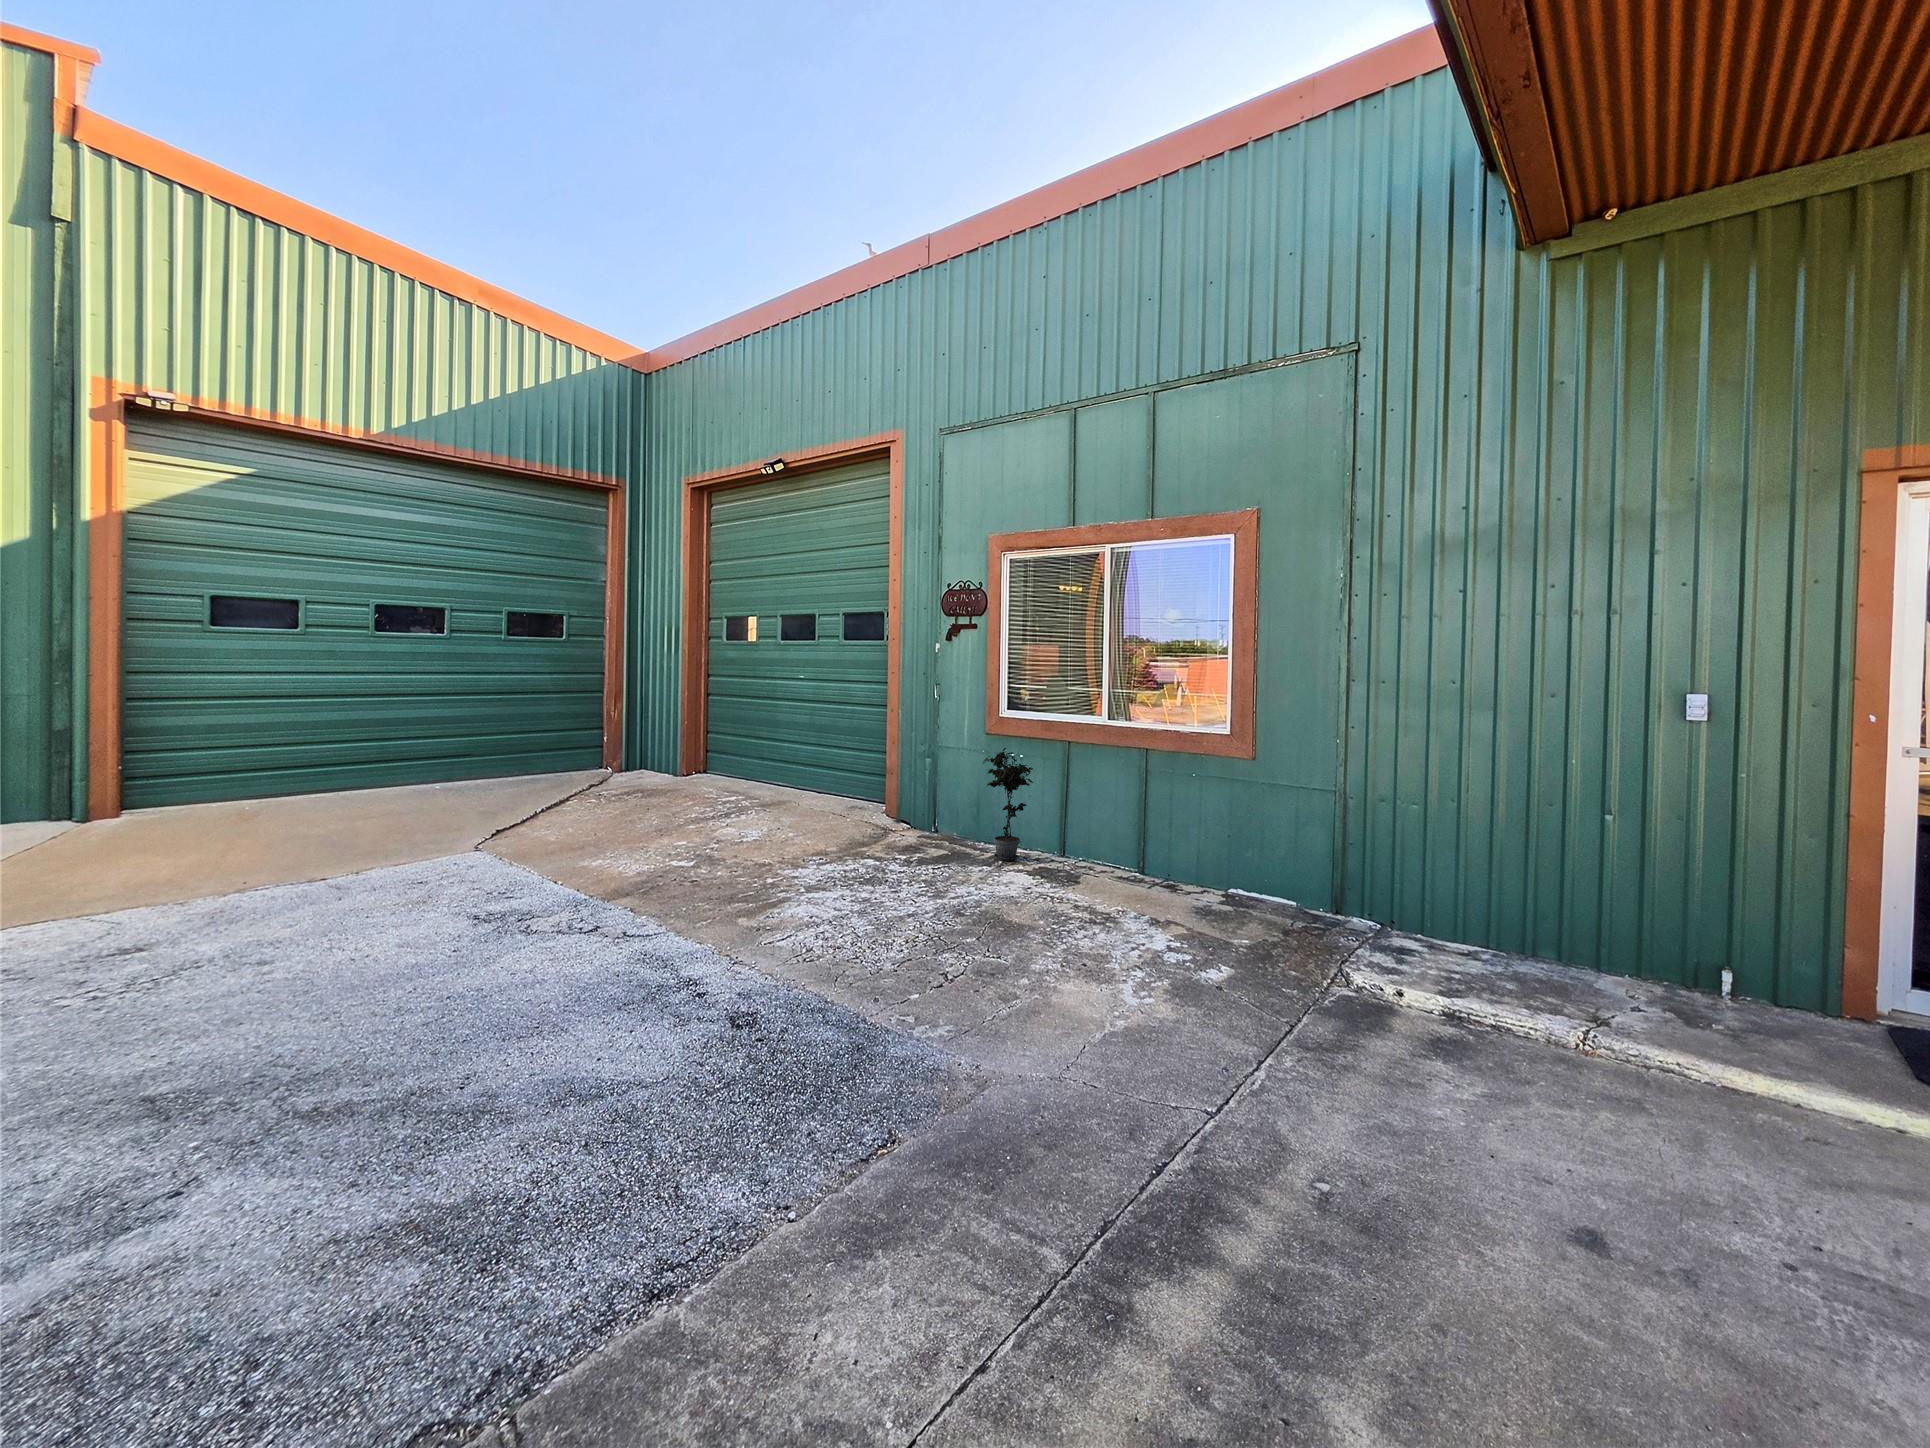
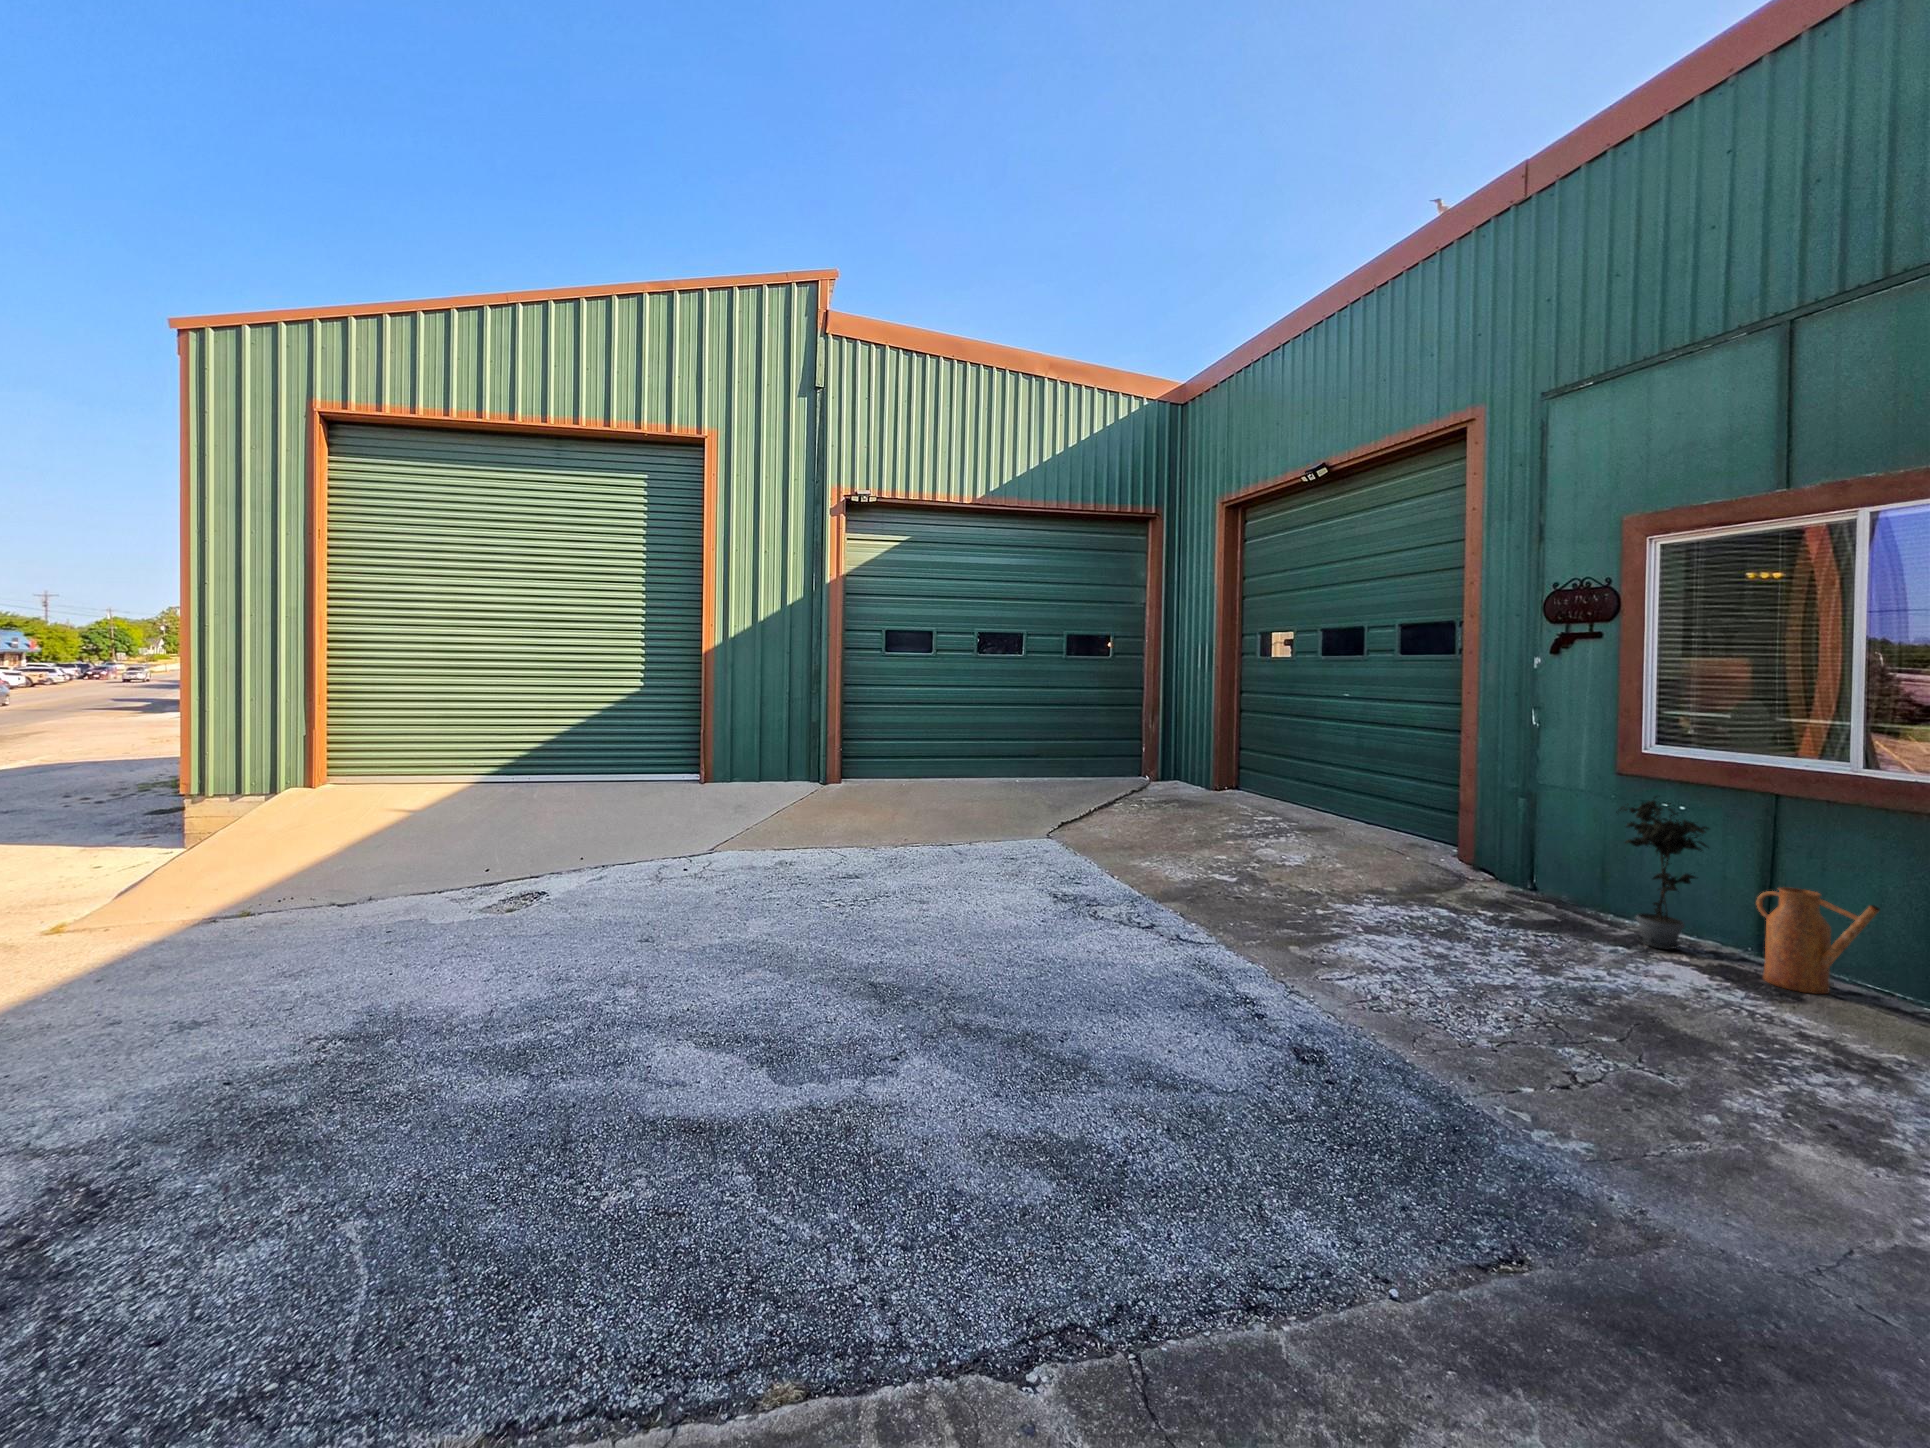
watering can: none [1056,804,1112,875] -> present [1757,887,1880,994]

